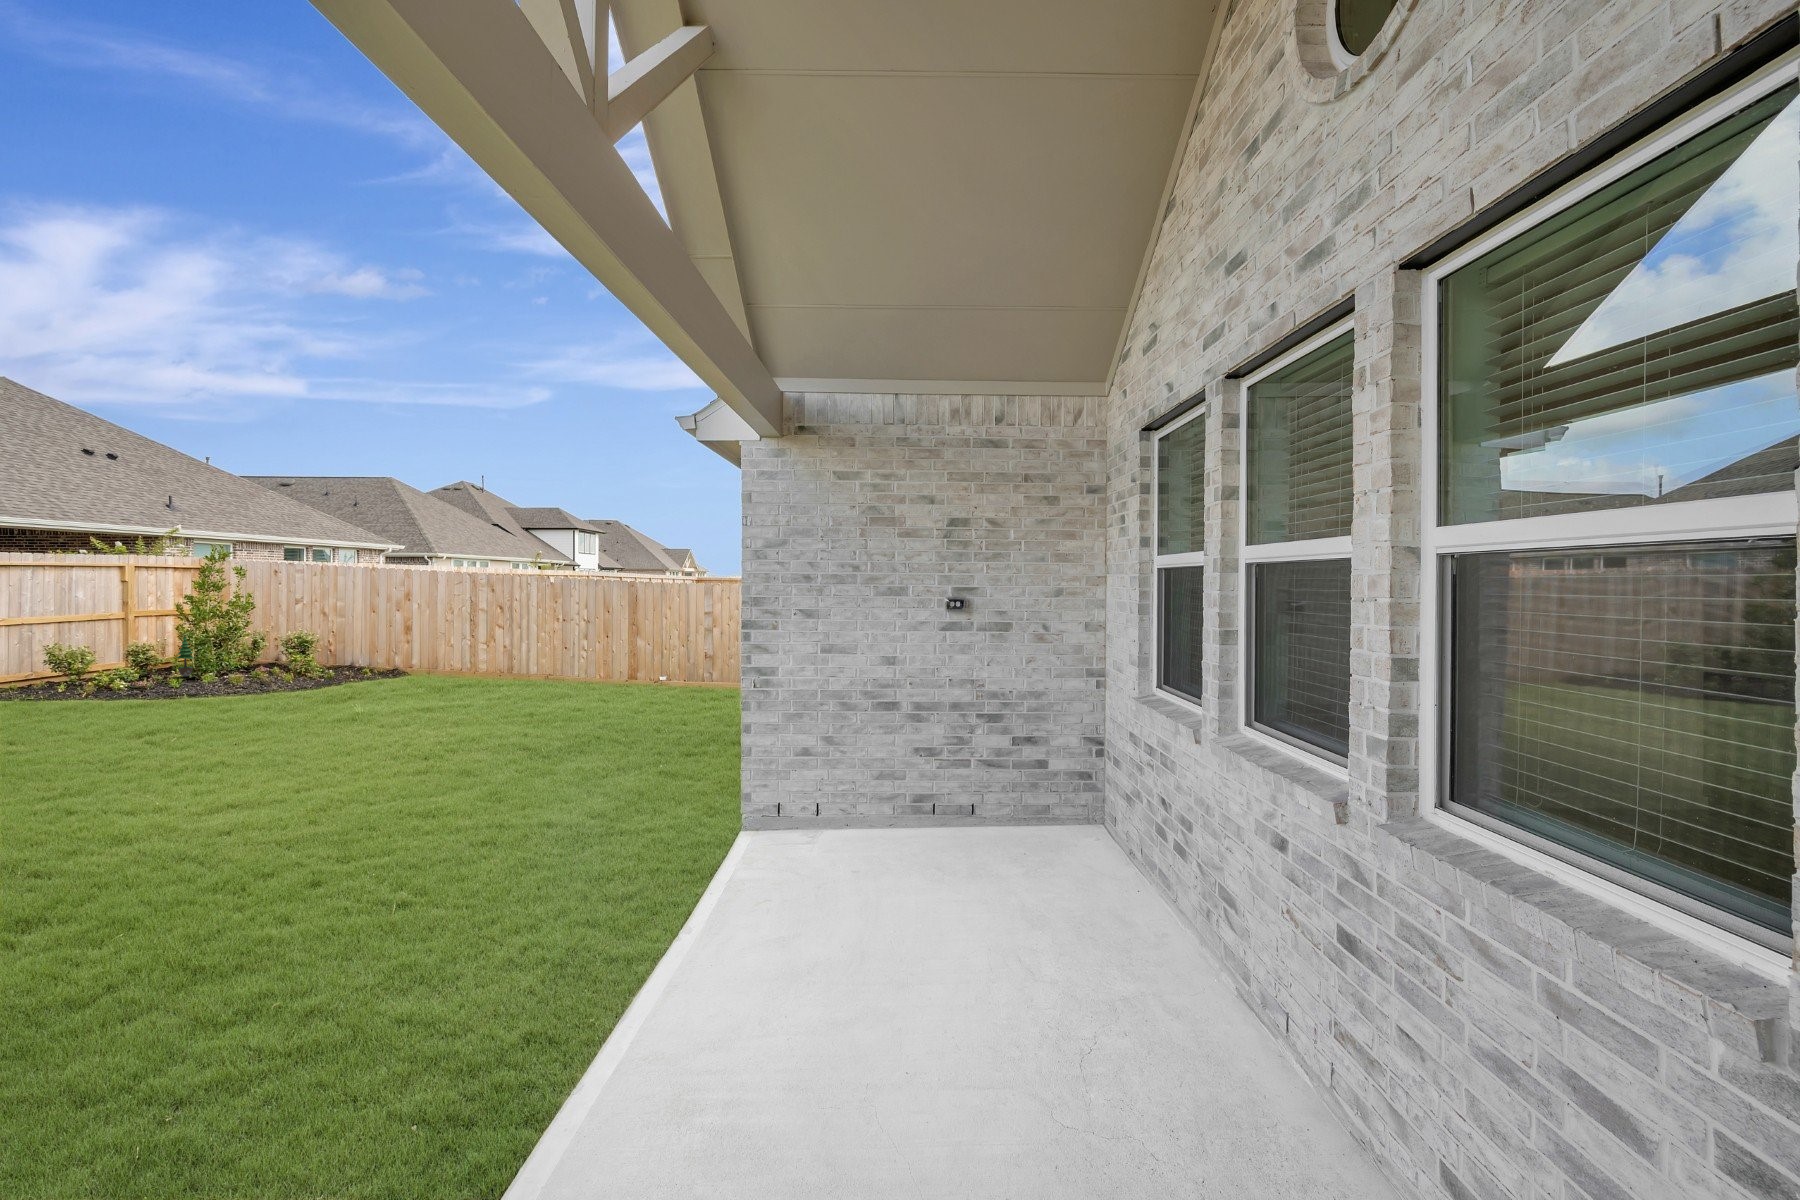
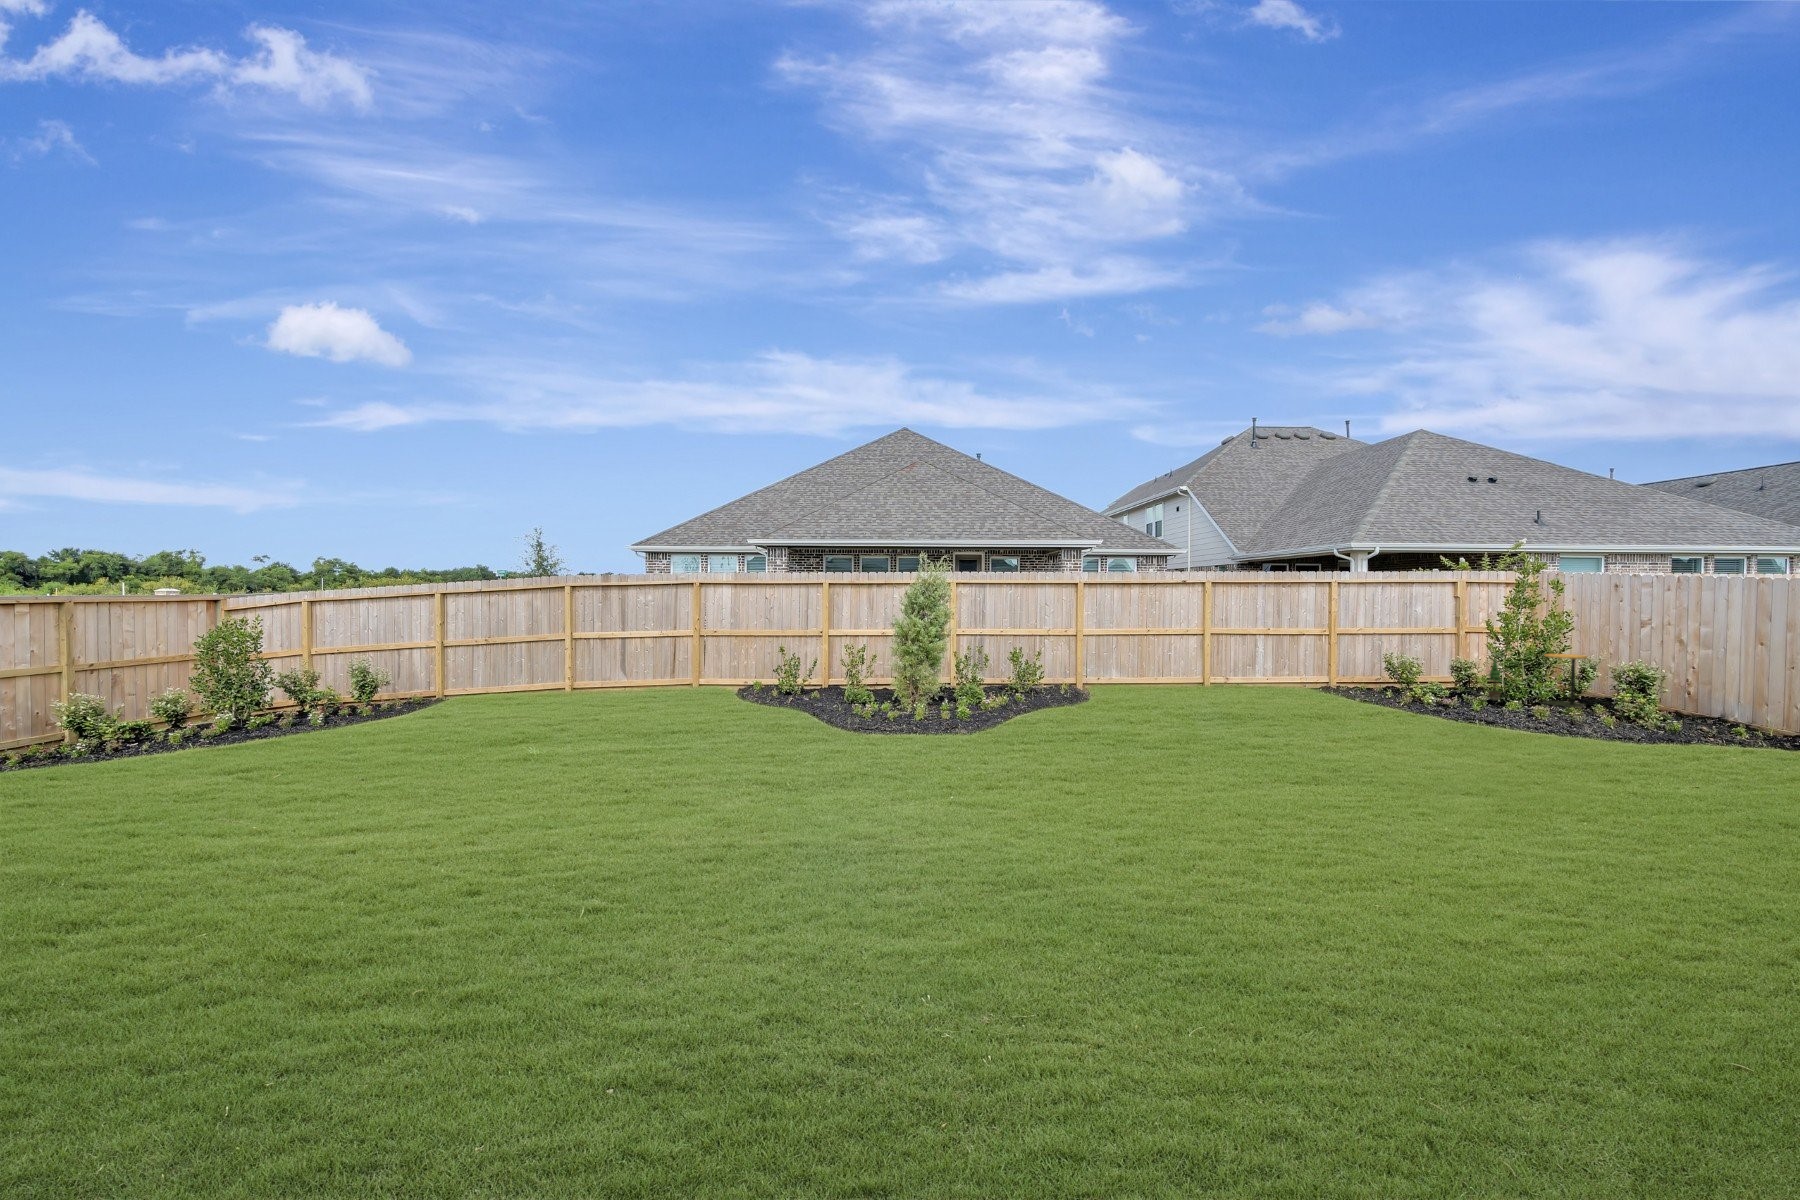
side table: none [233,628,274,674] -> present [1544,654,1587,707]

